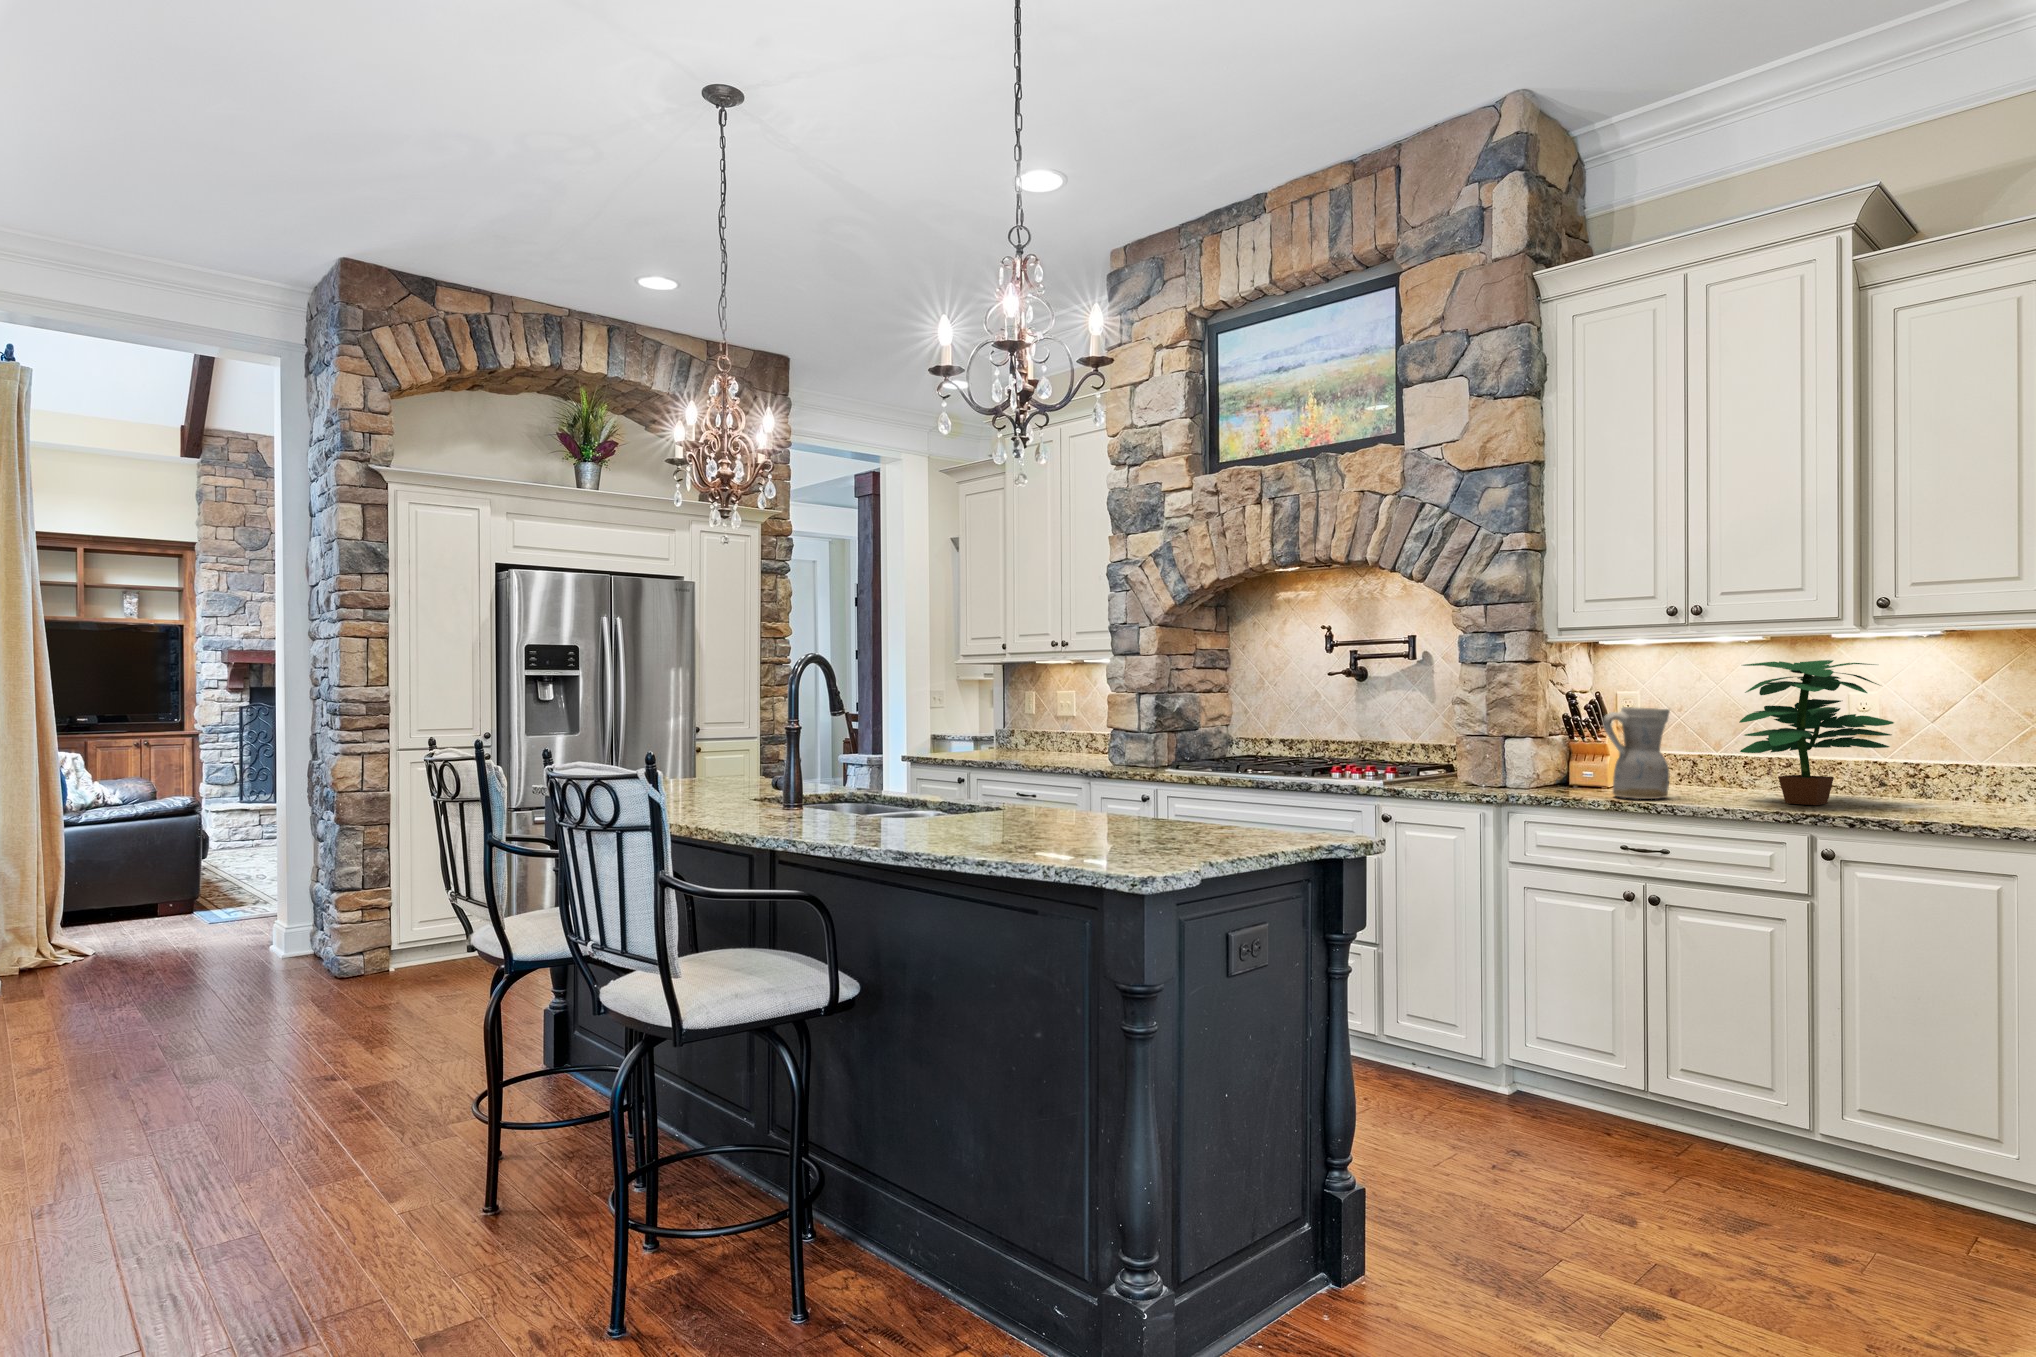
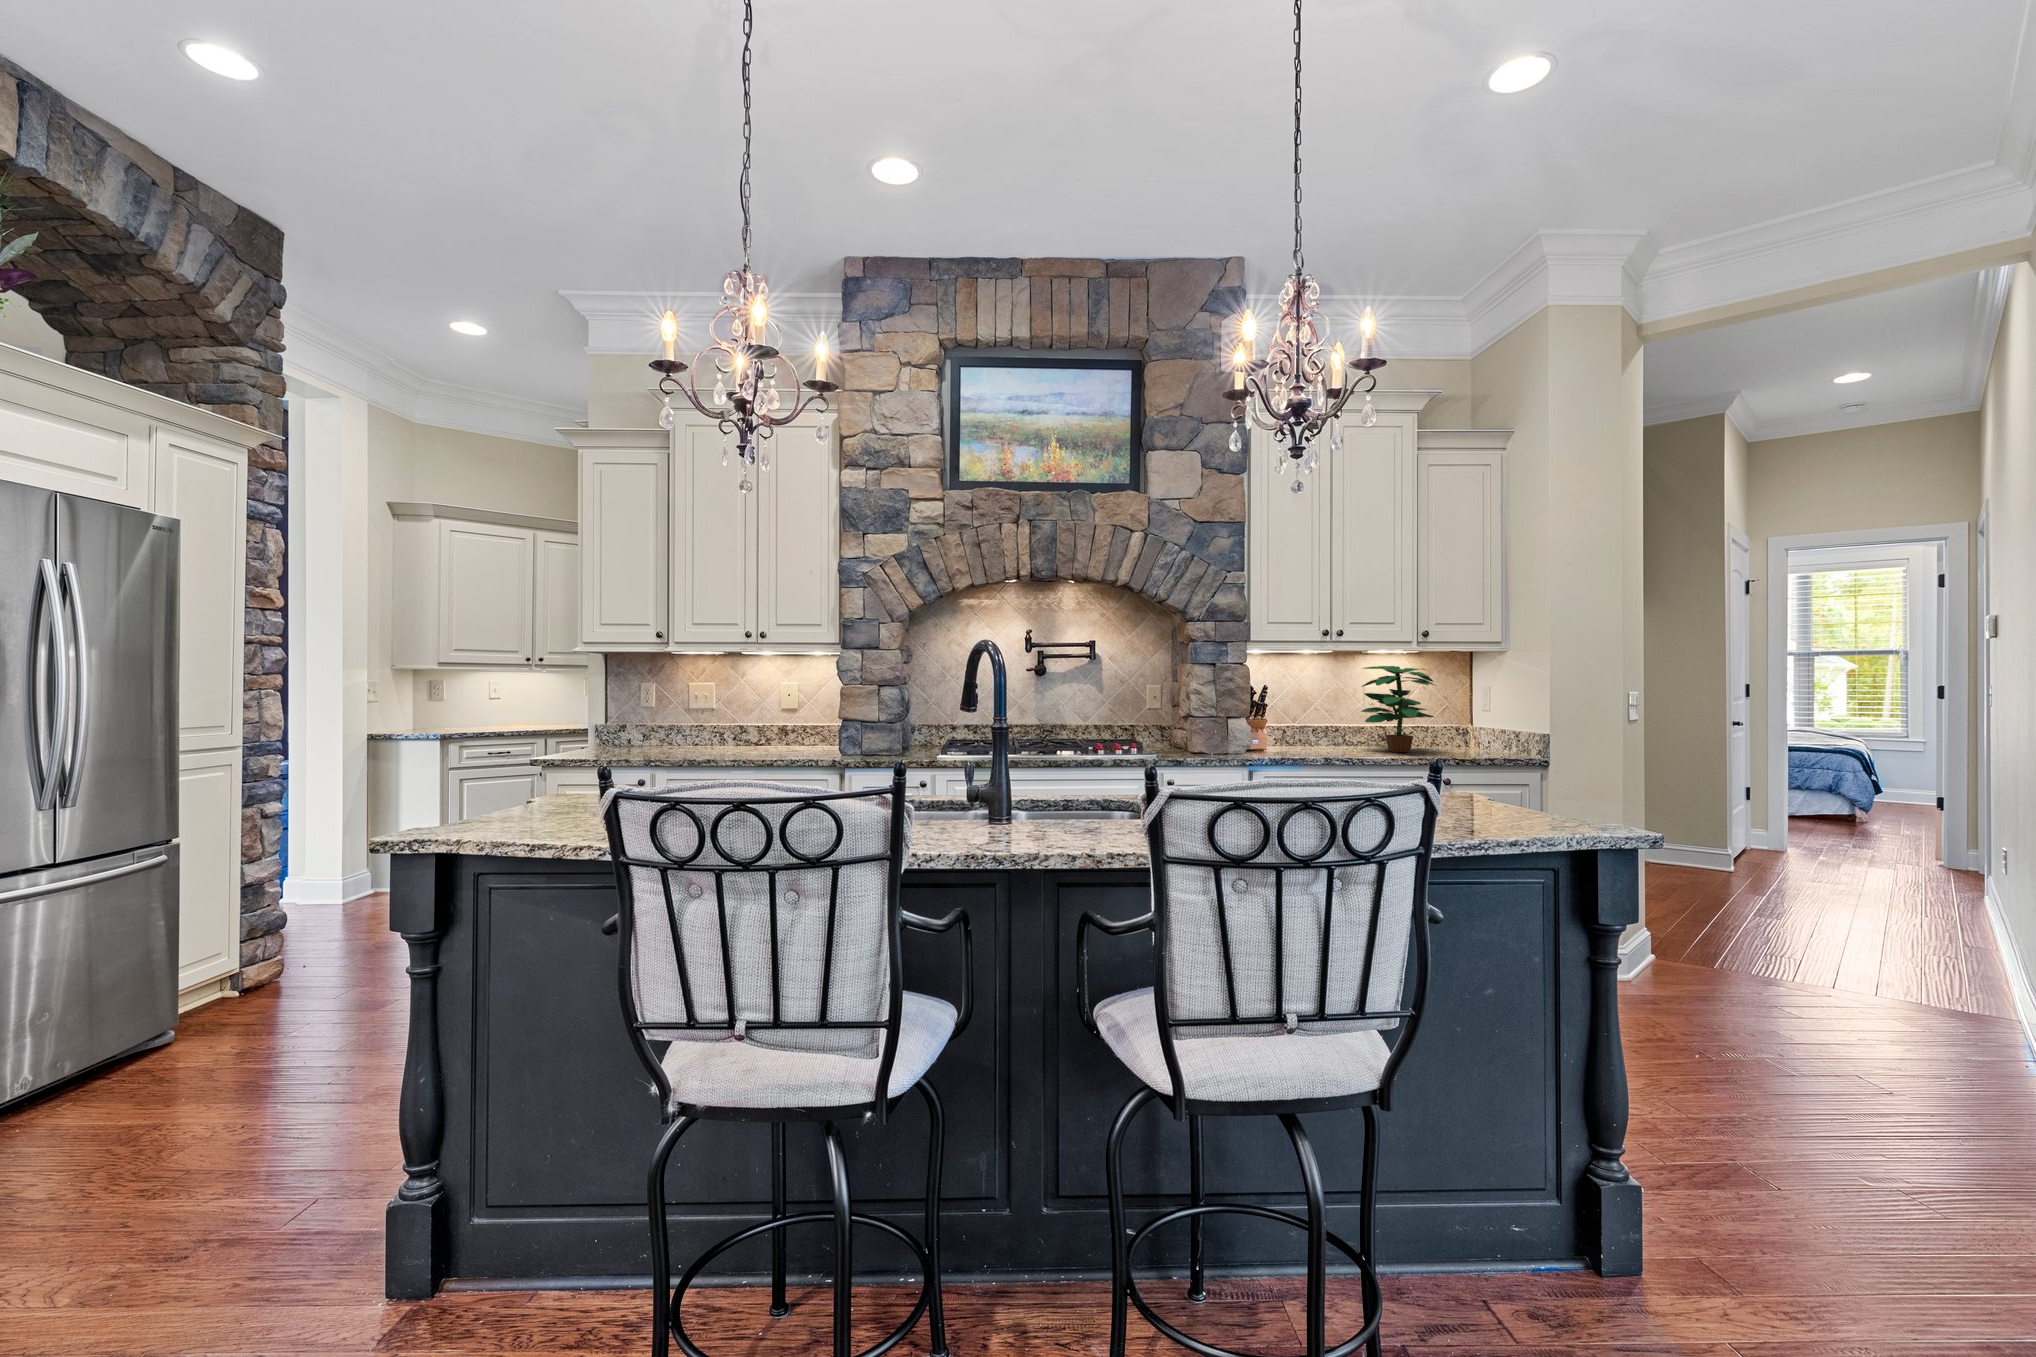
ceramic pitcher: present [1603,707,1670,799] -> none [1304,695,1339,754]

